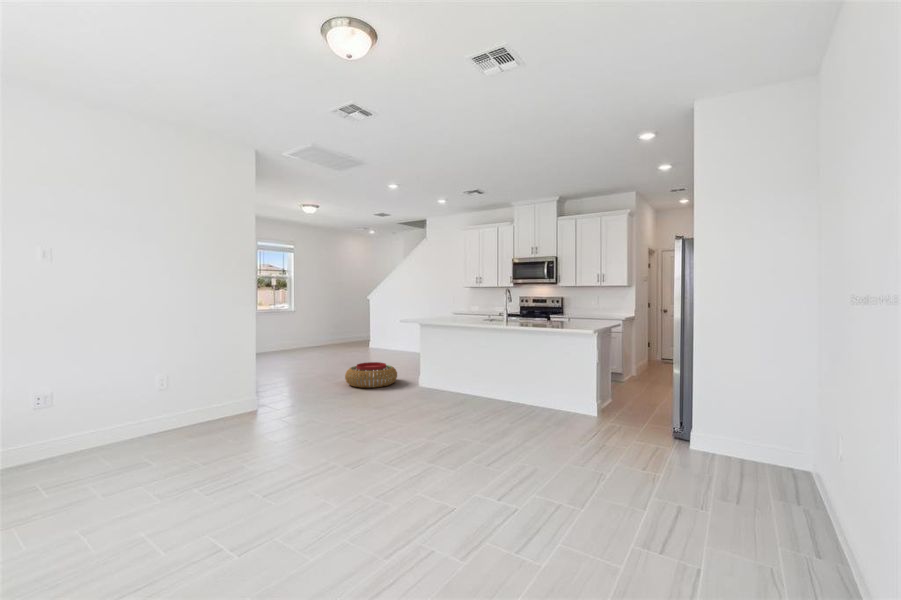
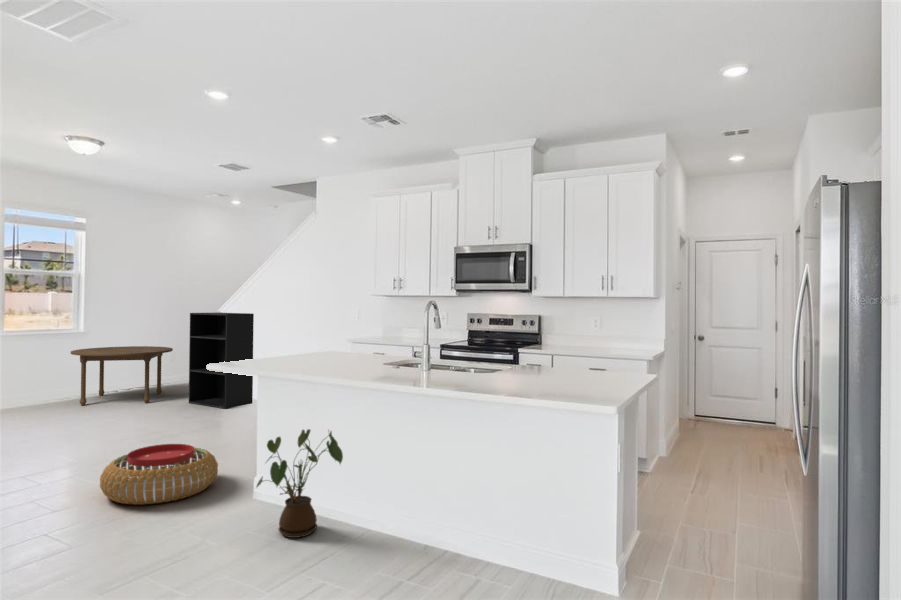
bookshelf: none [355,299,392,354] -> present [189,313,254,409]
dining table: none [290,320,343,352] -> present [71,346,173,405]
house plant: none [428,350,467,399] -> present [256,429,343,538]

